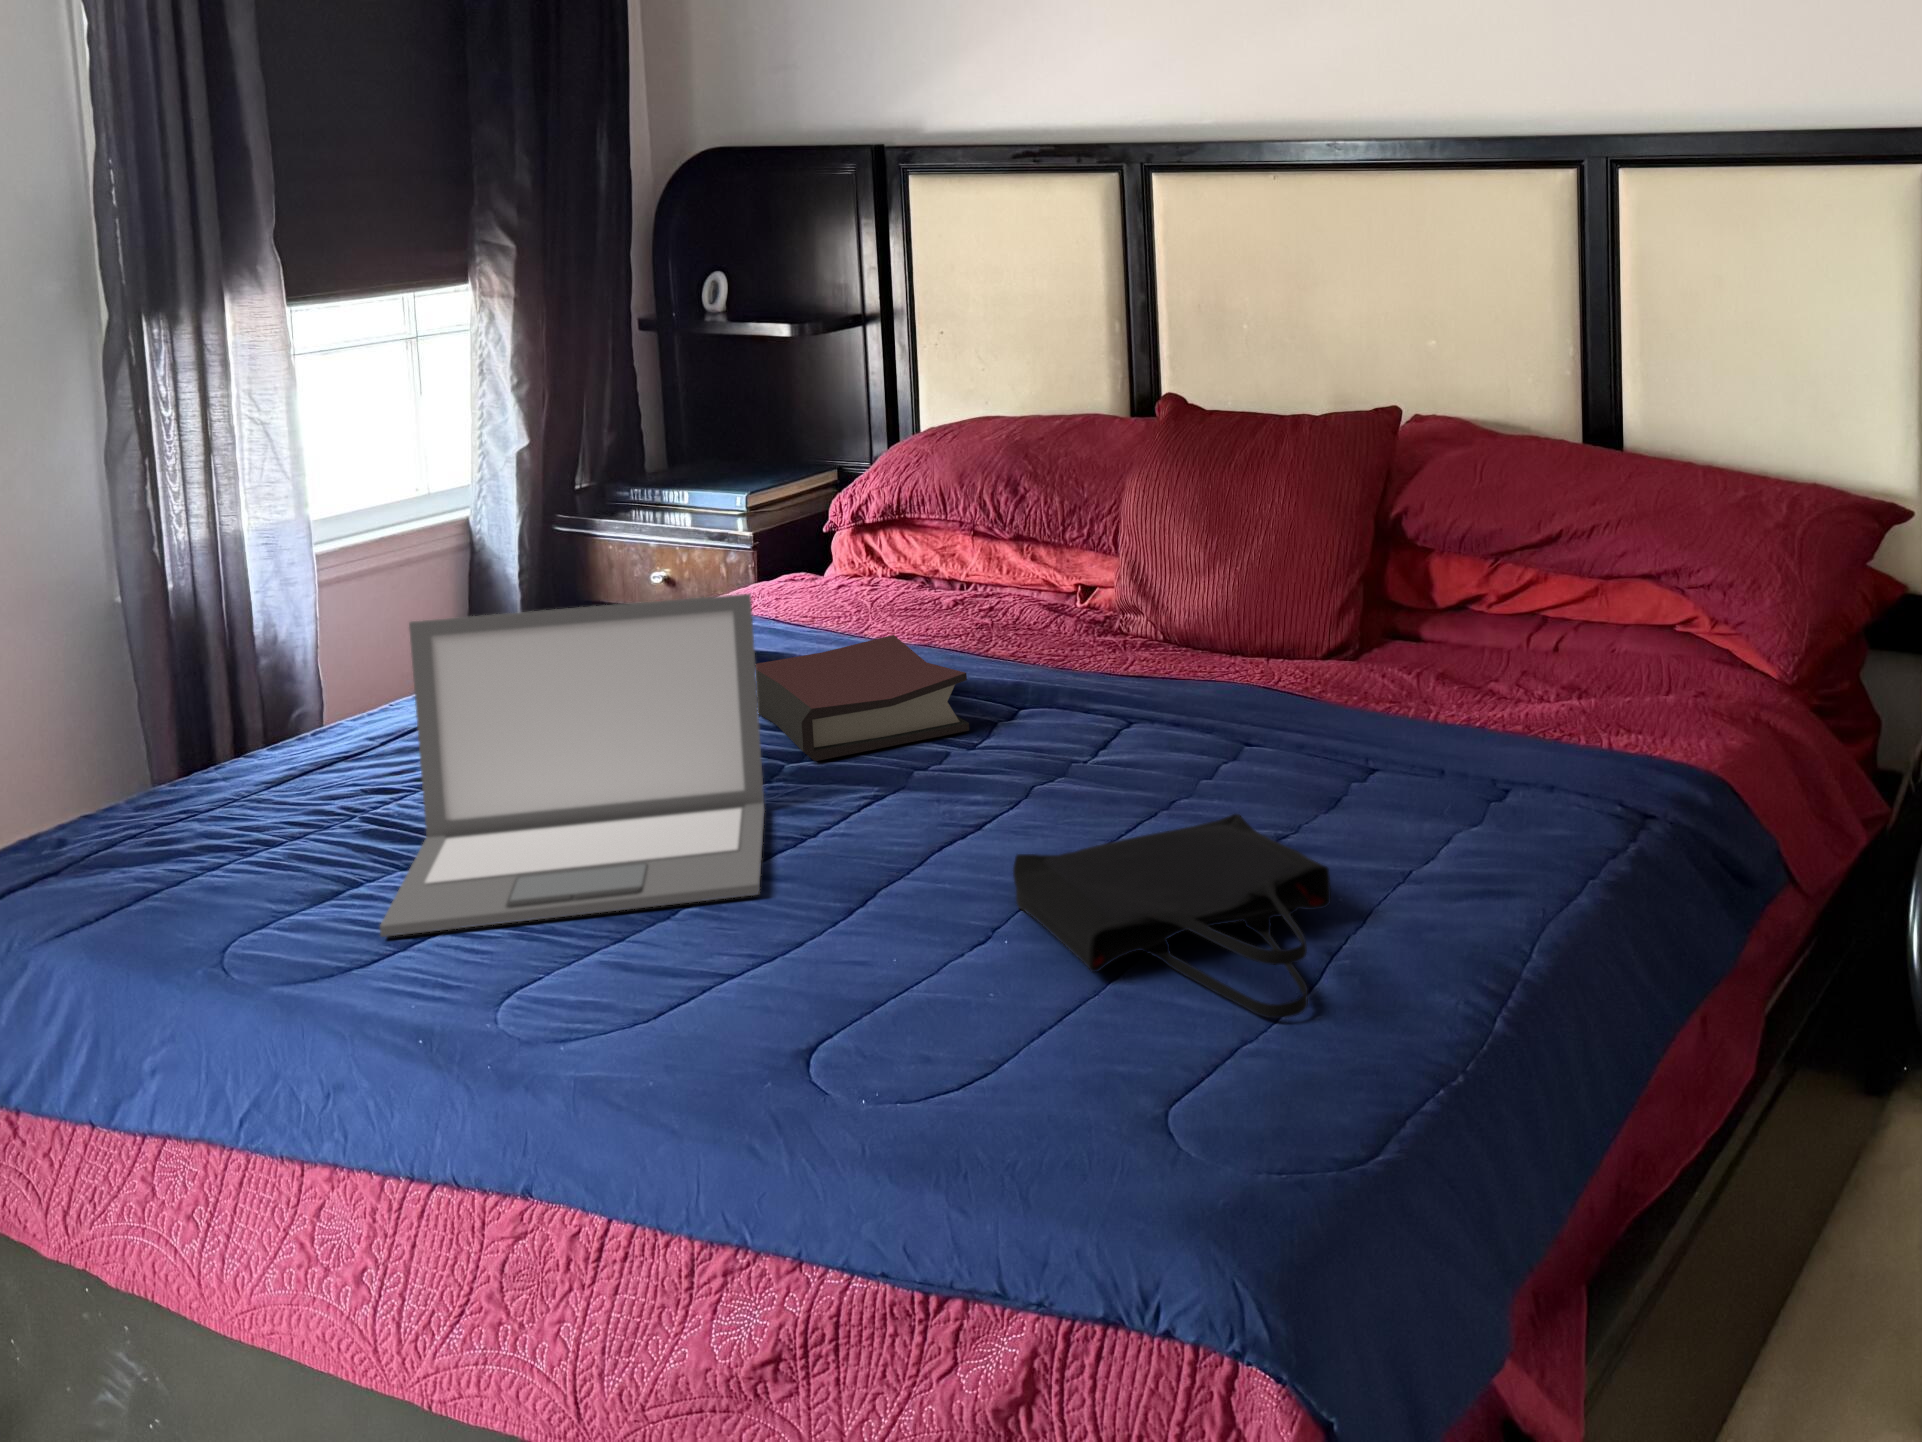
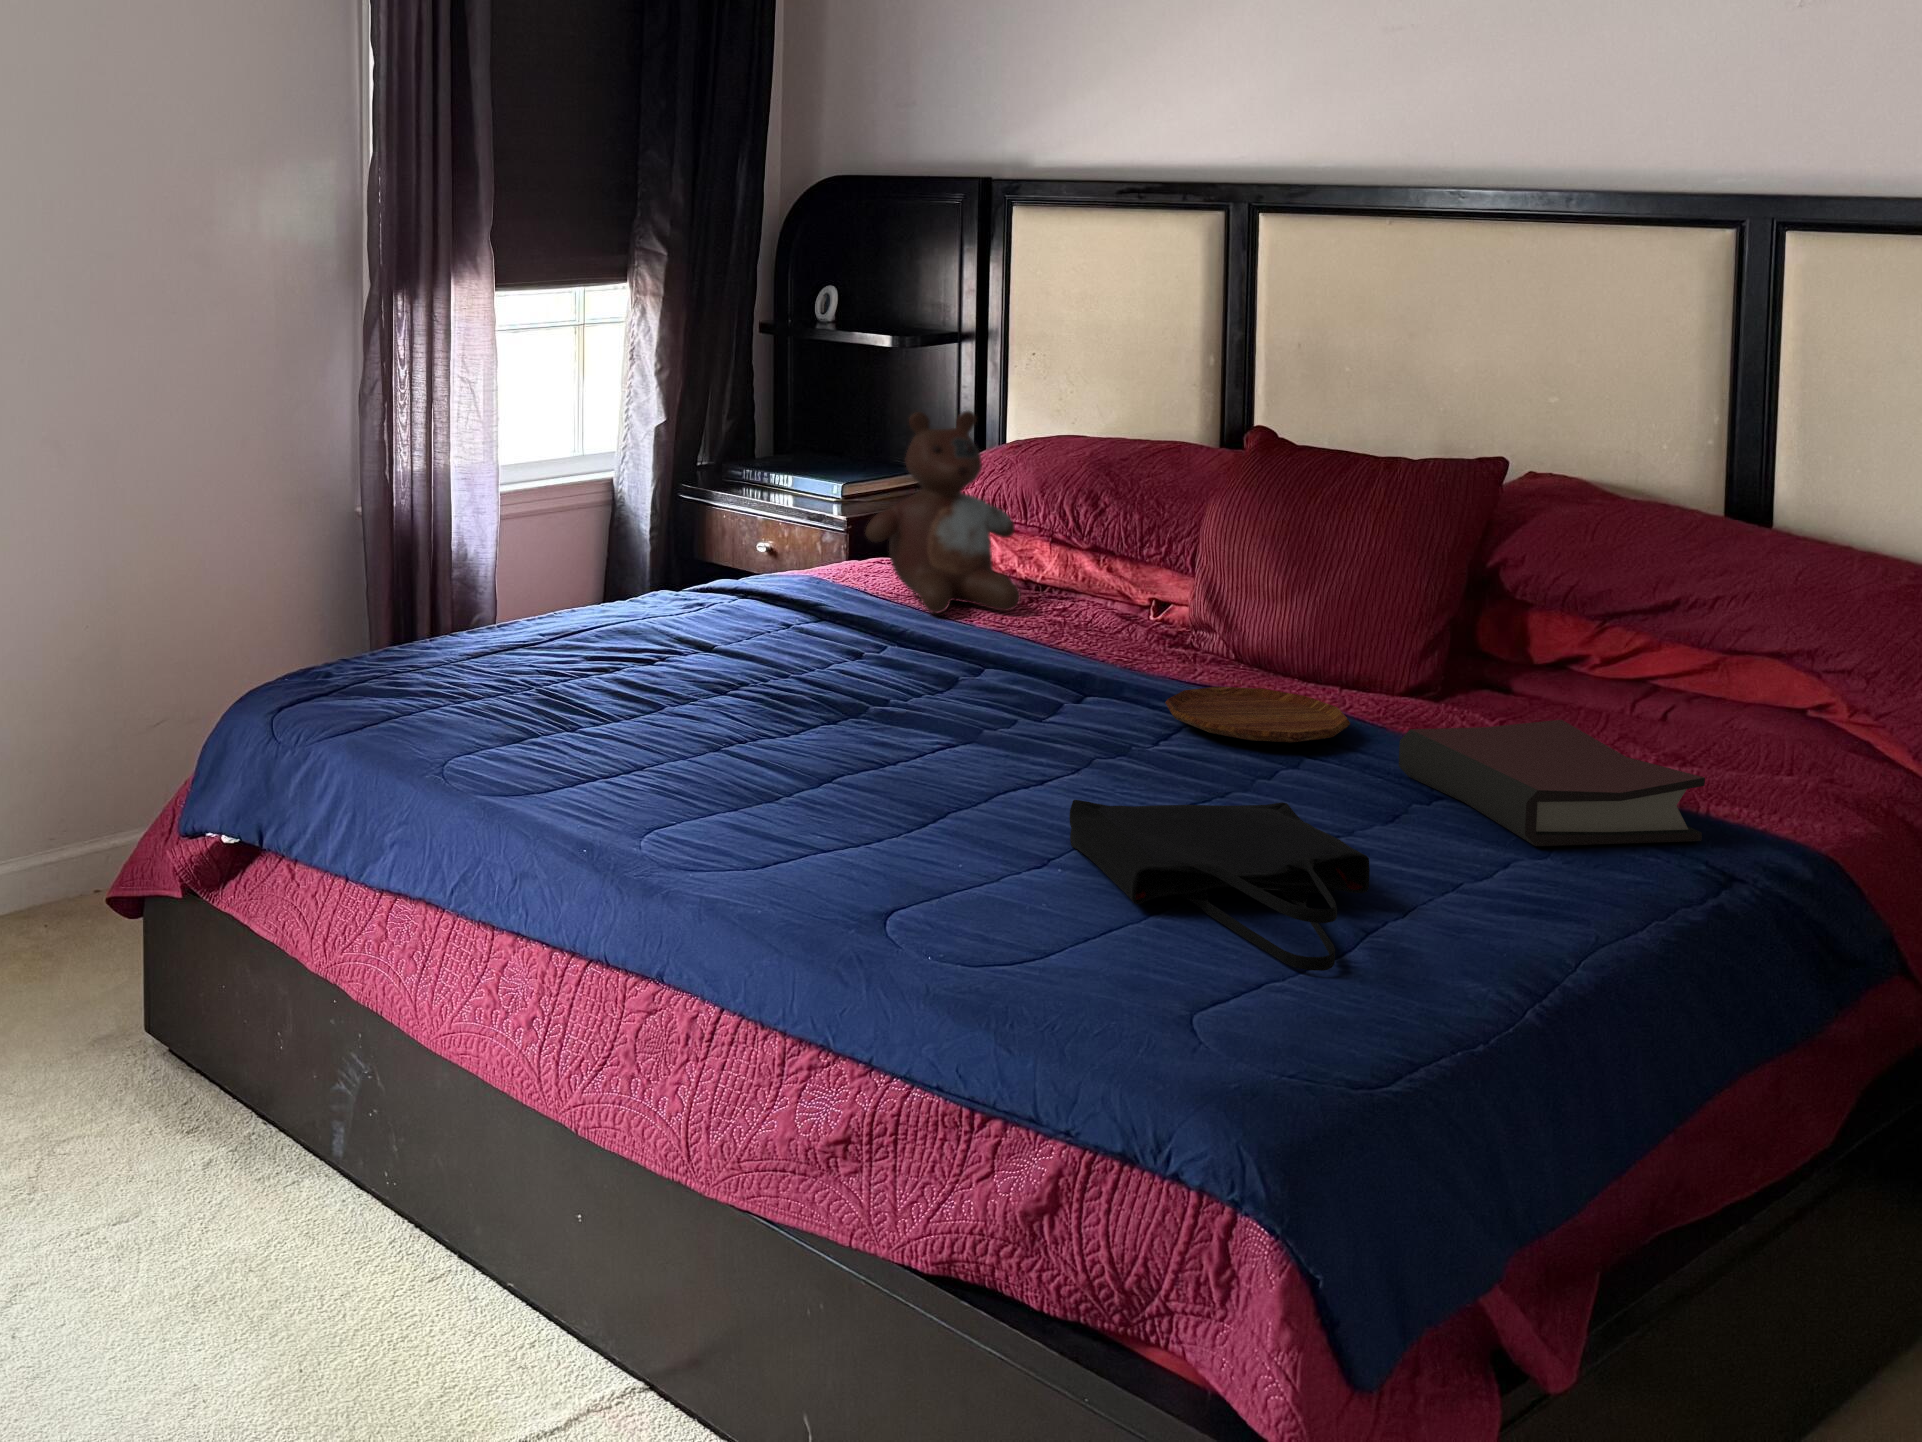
stuffed bear: none [767,403,943,635] -> present [866,411,1021,614]
laptop: present [380,594,765,937] -> none [557,541,858,799]
hardback book: present [755,635,969,761] -> present [1399,720,1705,846]
tray: none [1103,675,1288,737] -> present [1165,687,1350,742]

